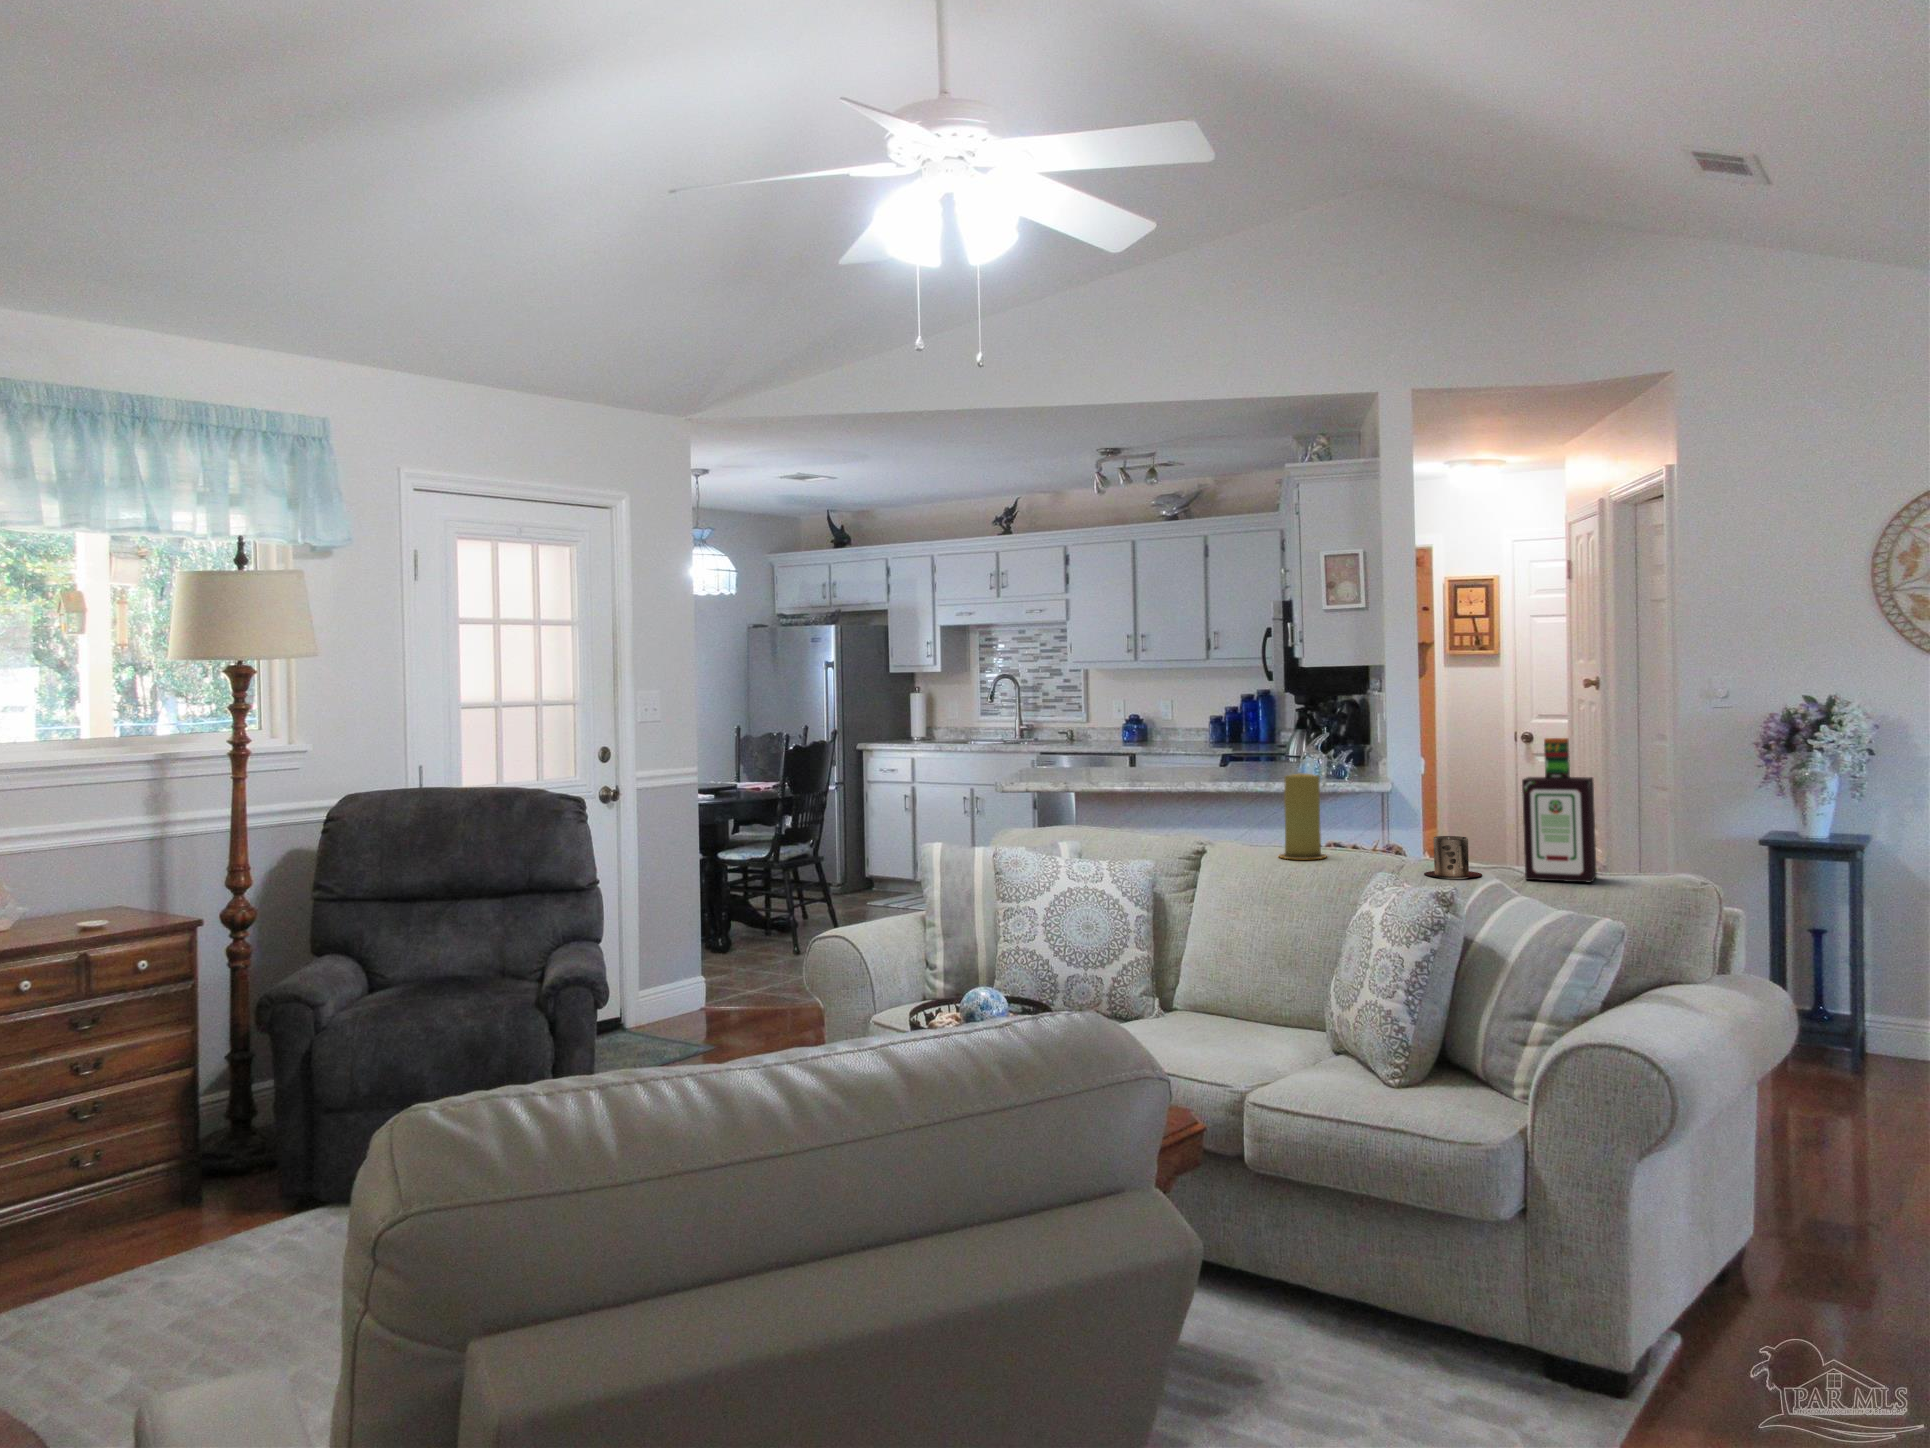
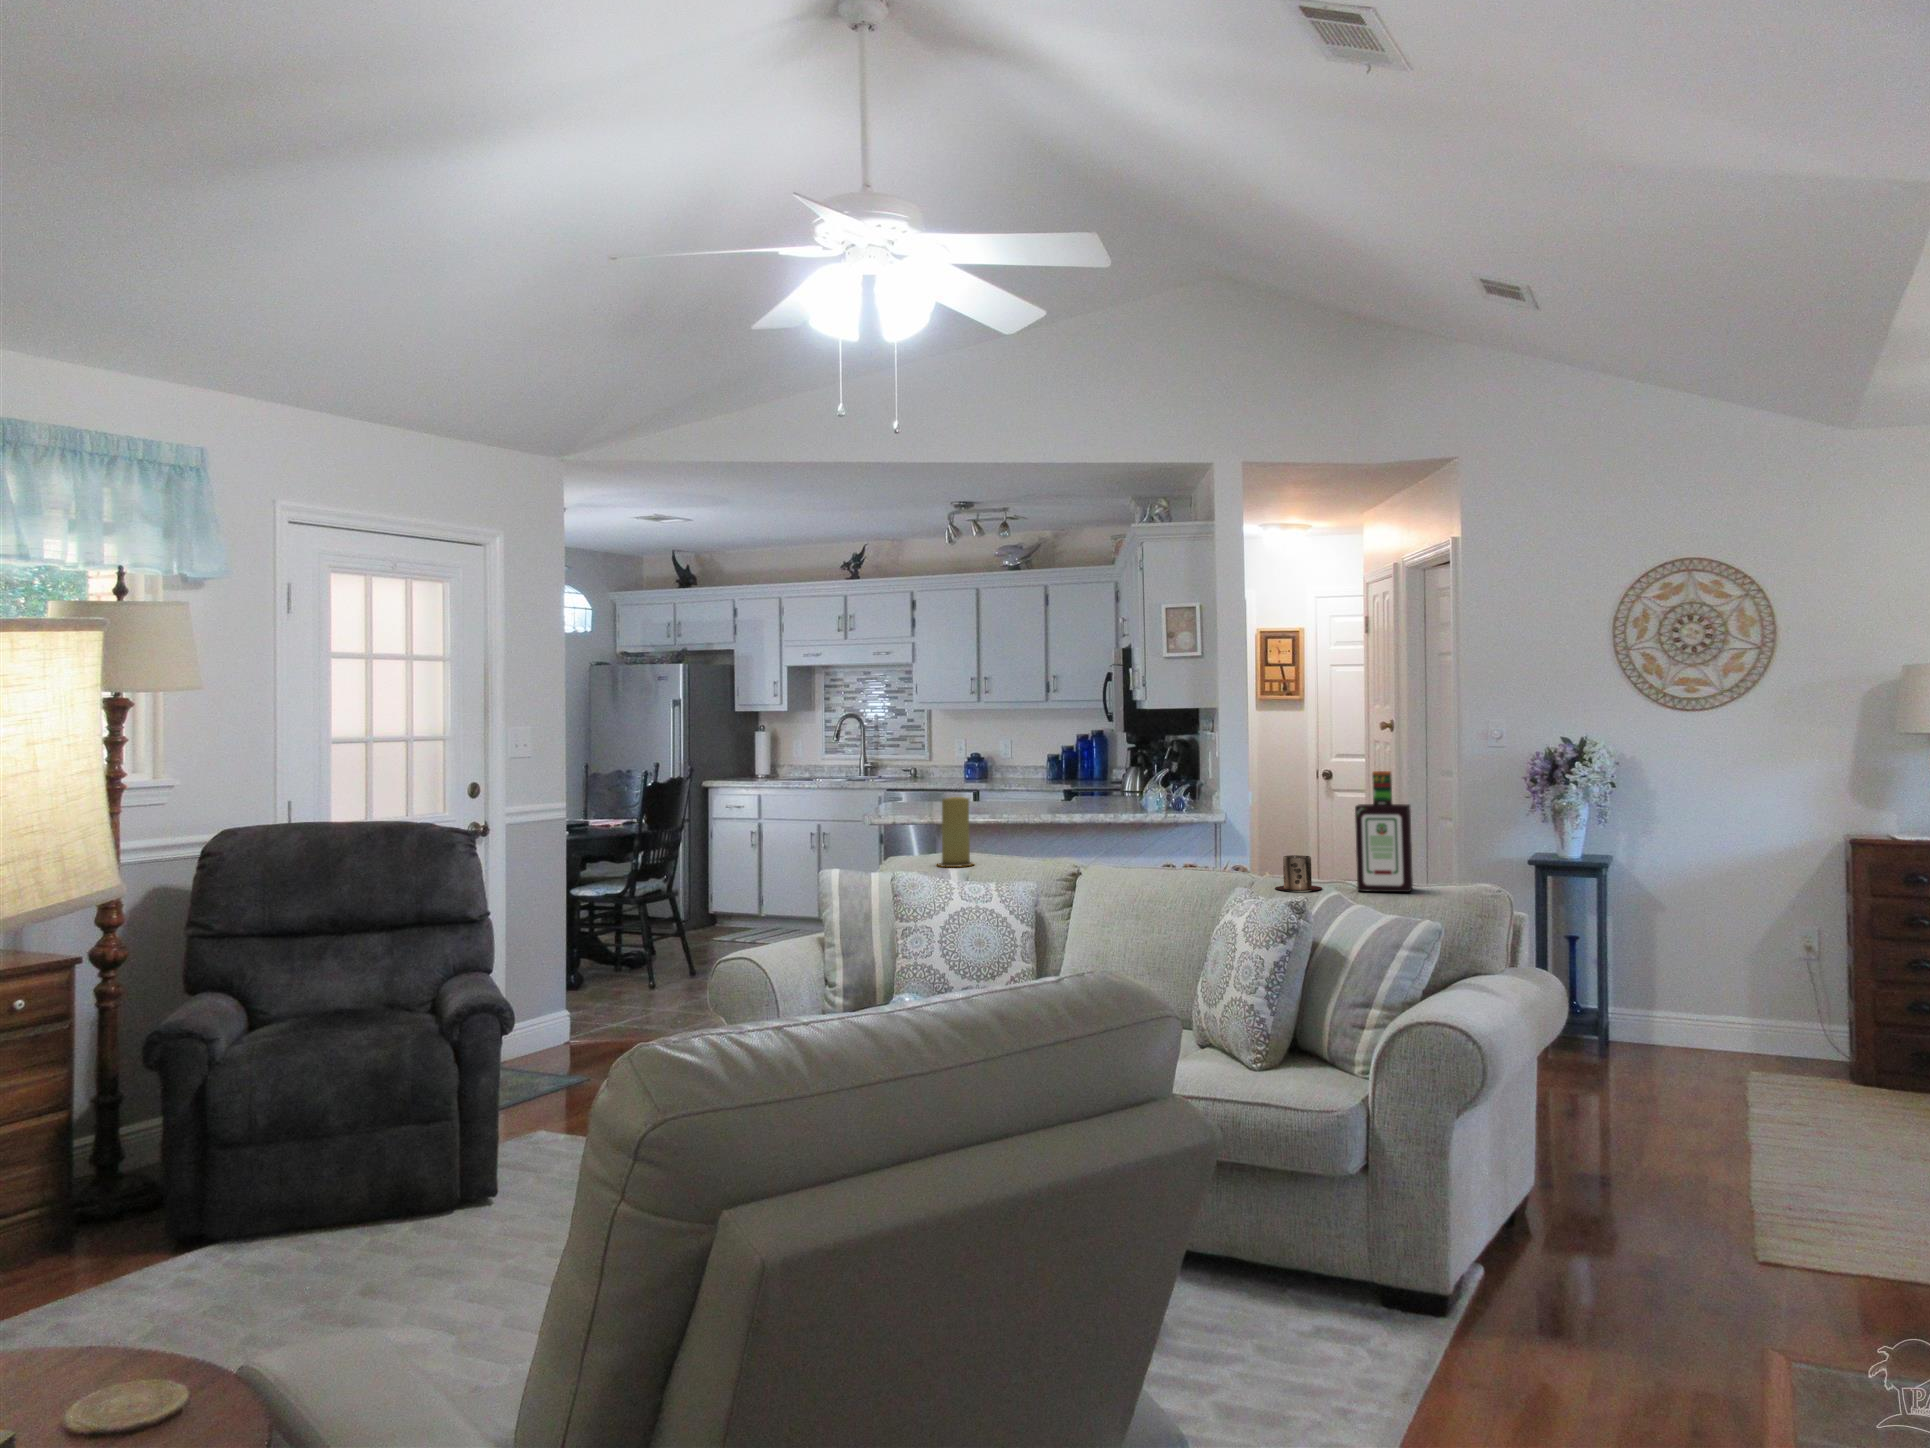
candle: present [1279,773,1326,859] -> present [937,797,974,867]

